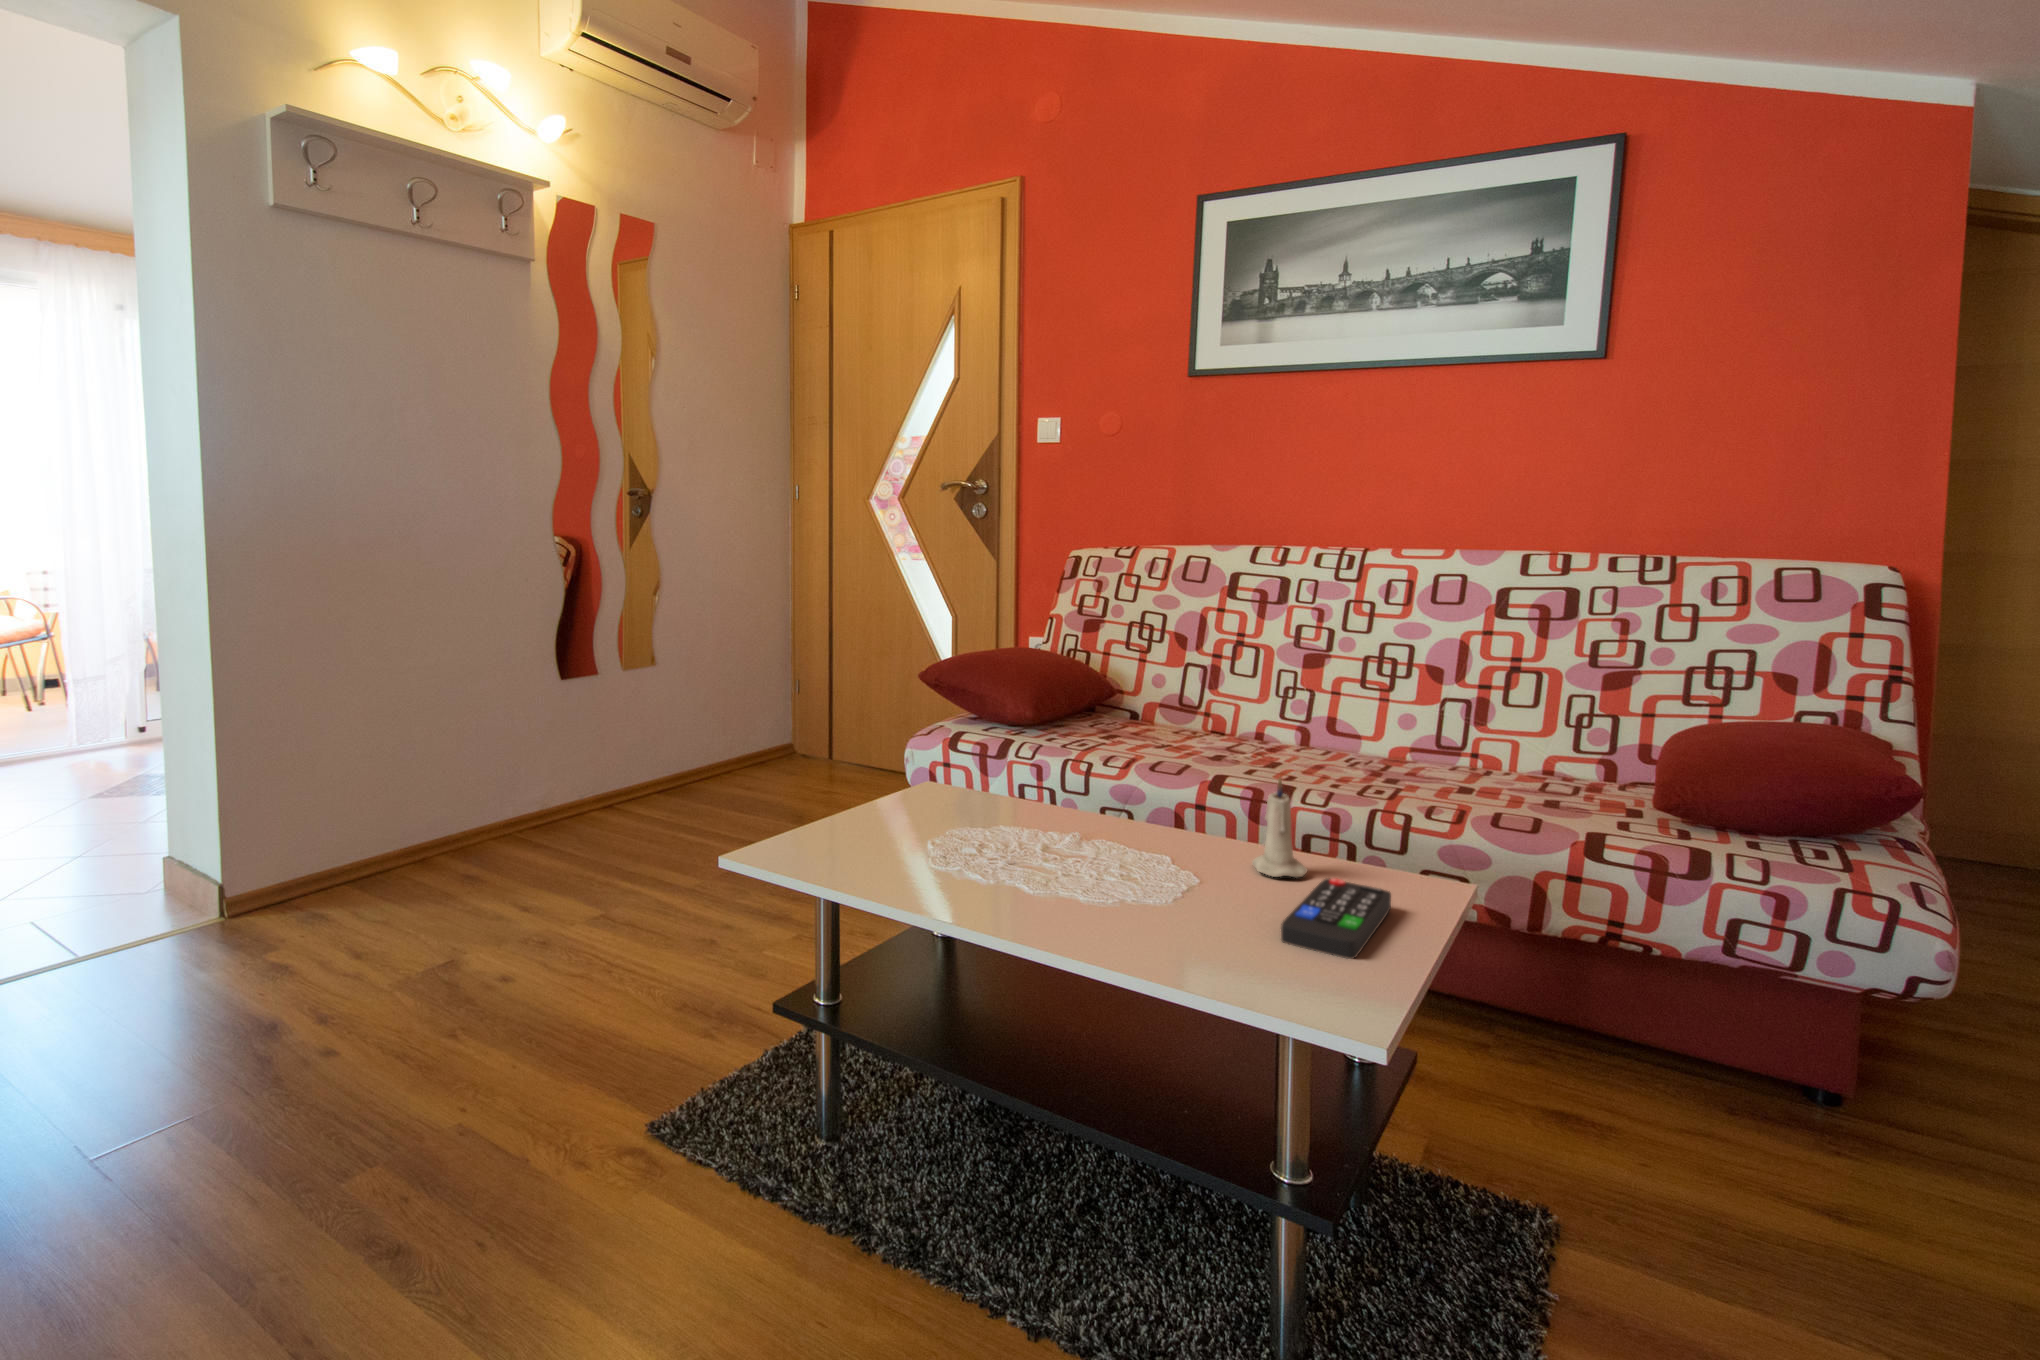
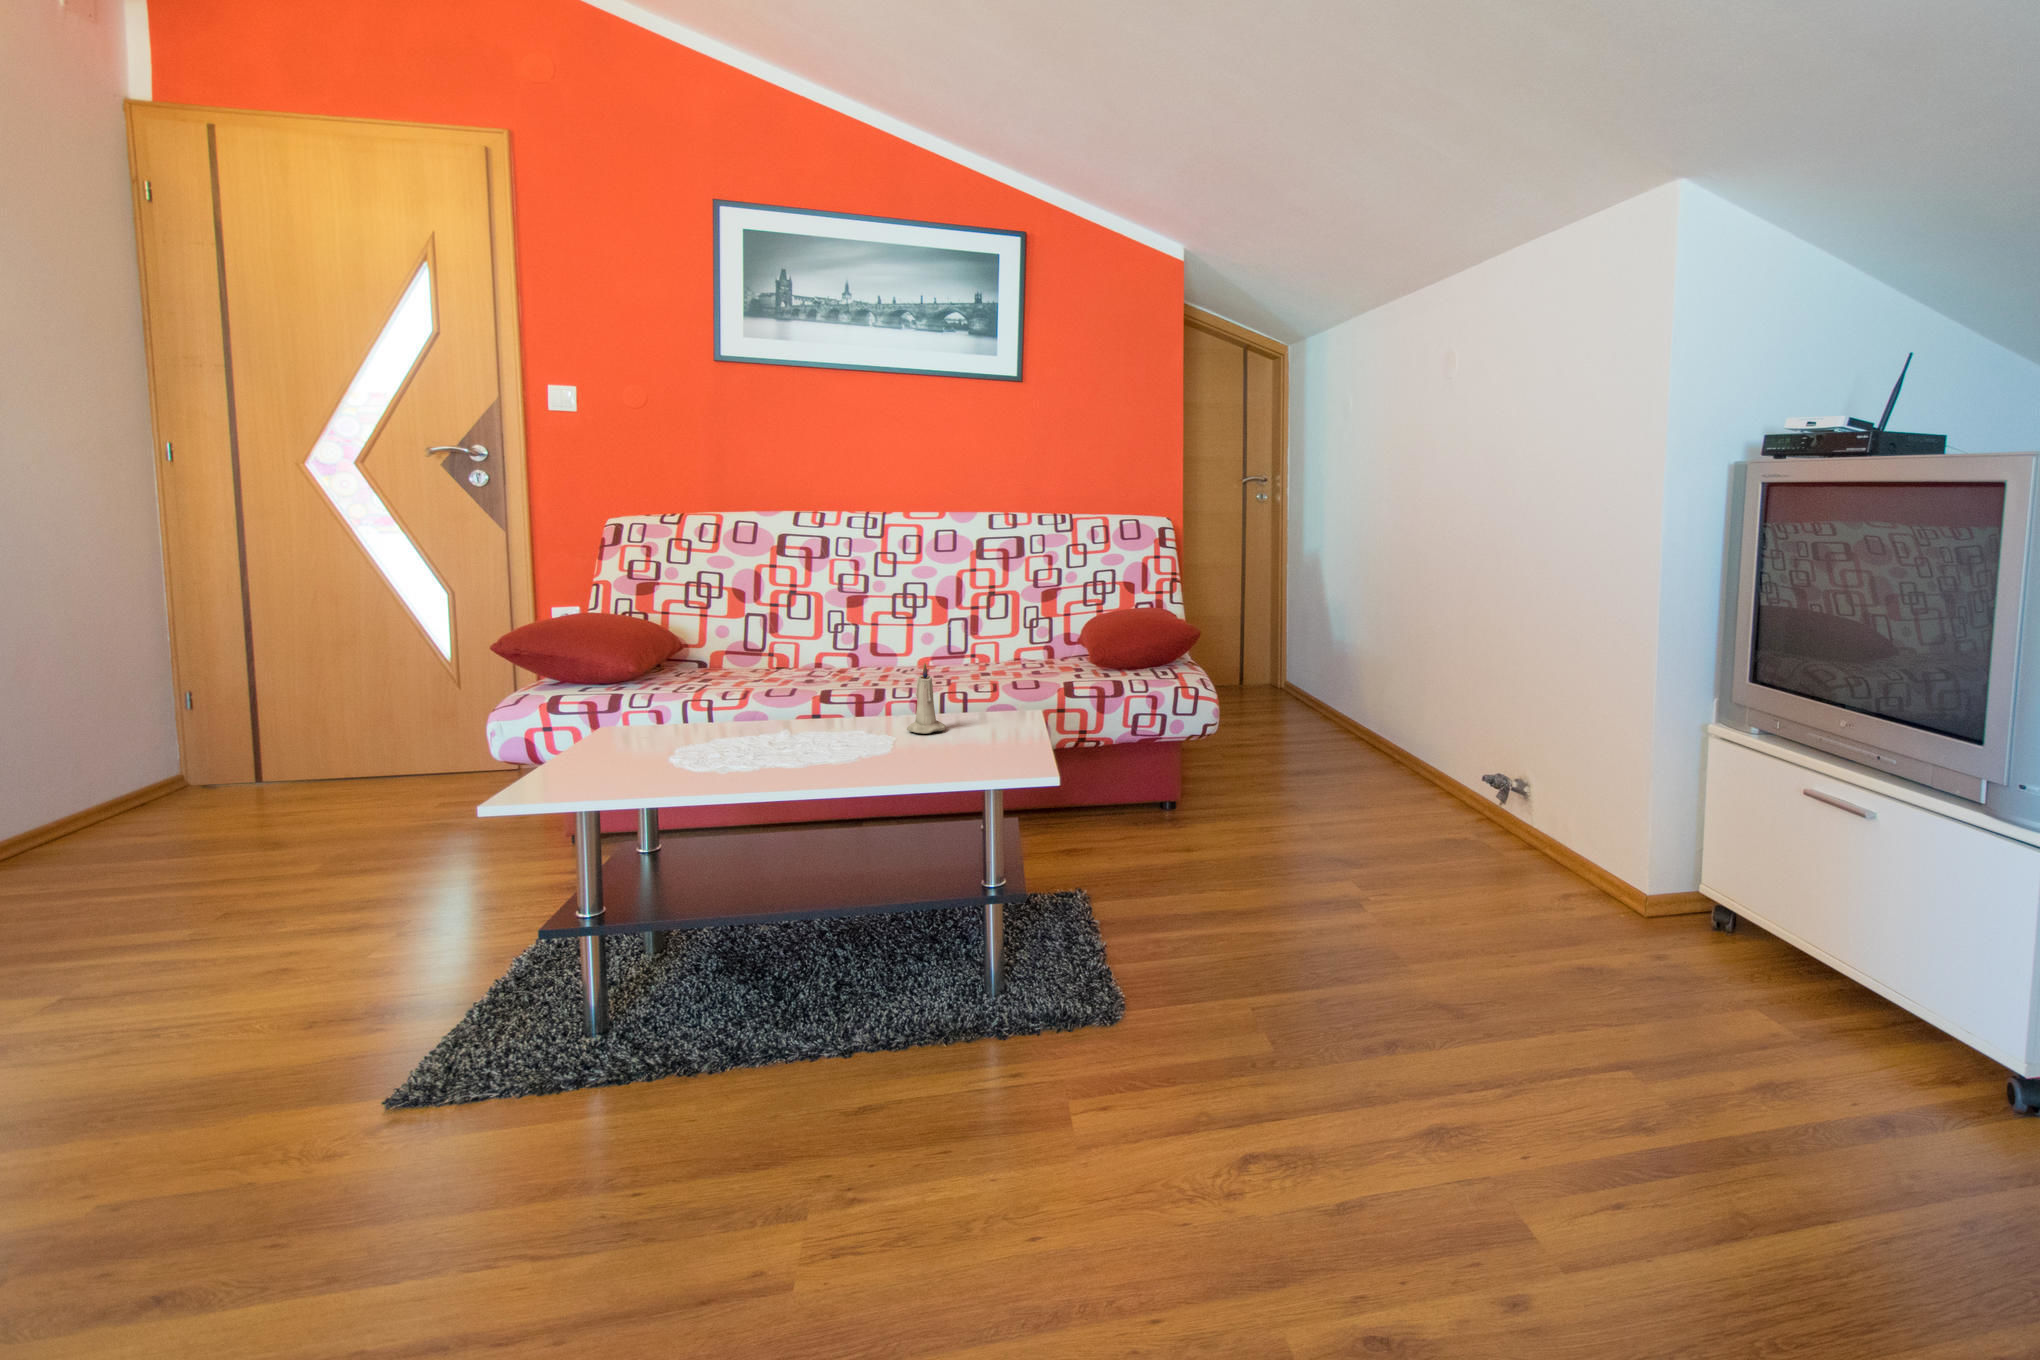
remote control: present [1281,879,1391,959] -> none [966,720,1014,759]

